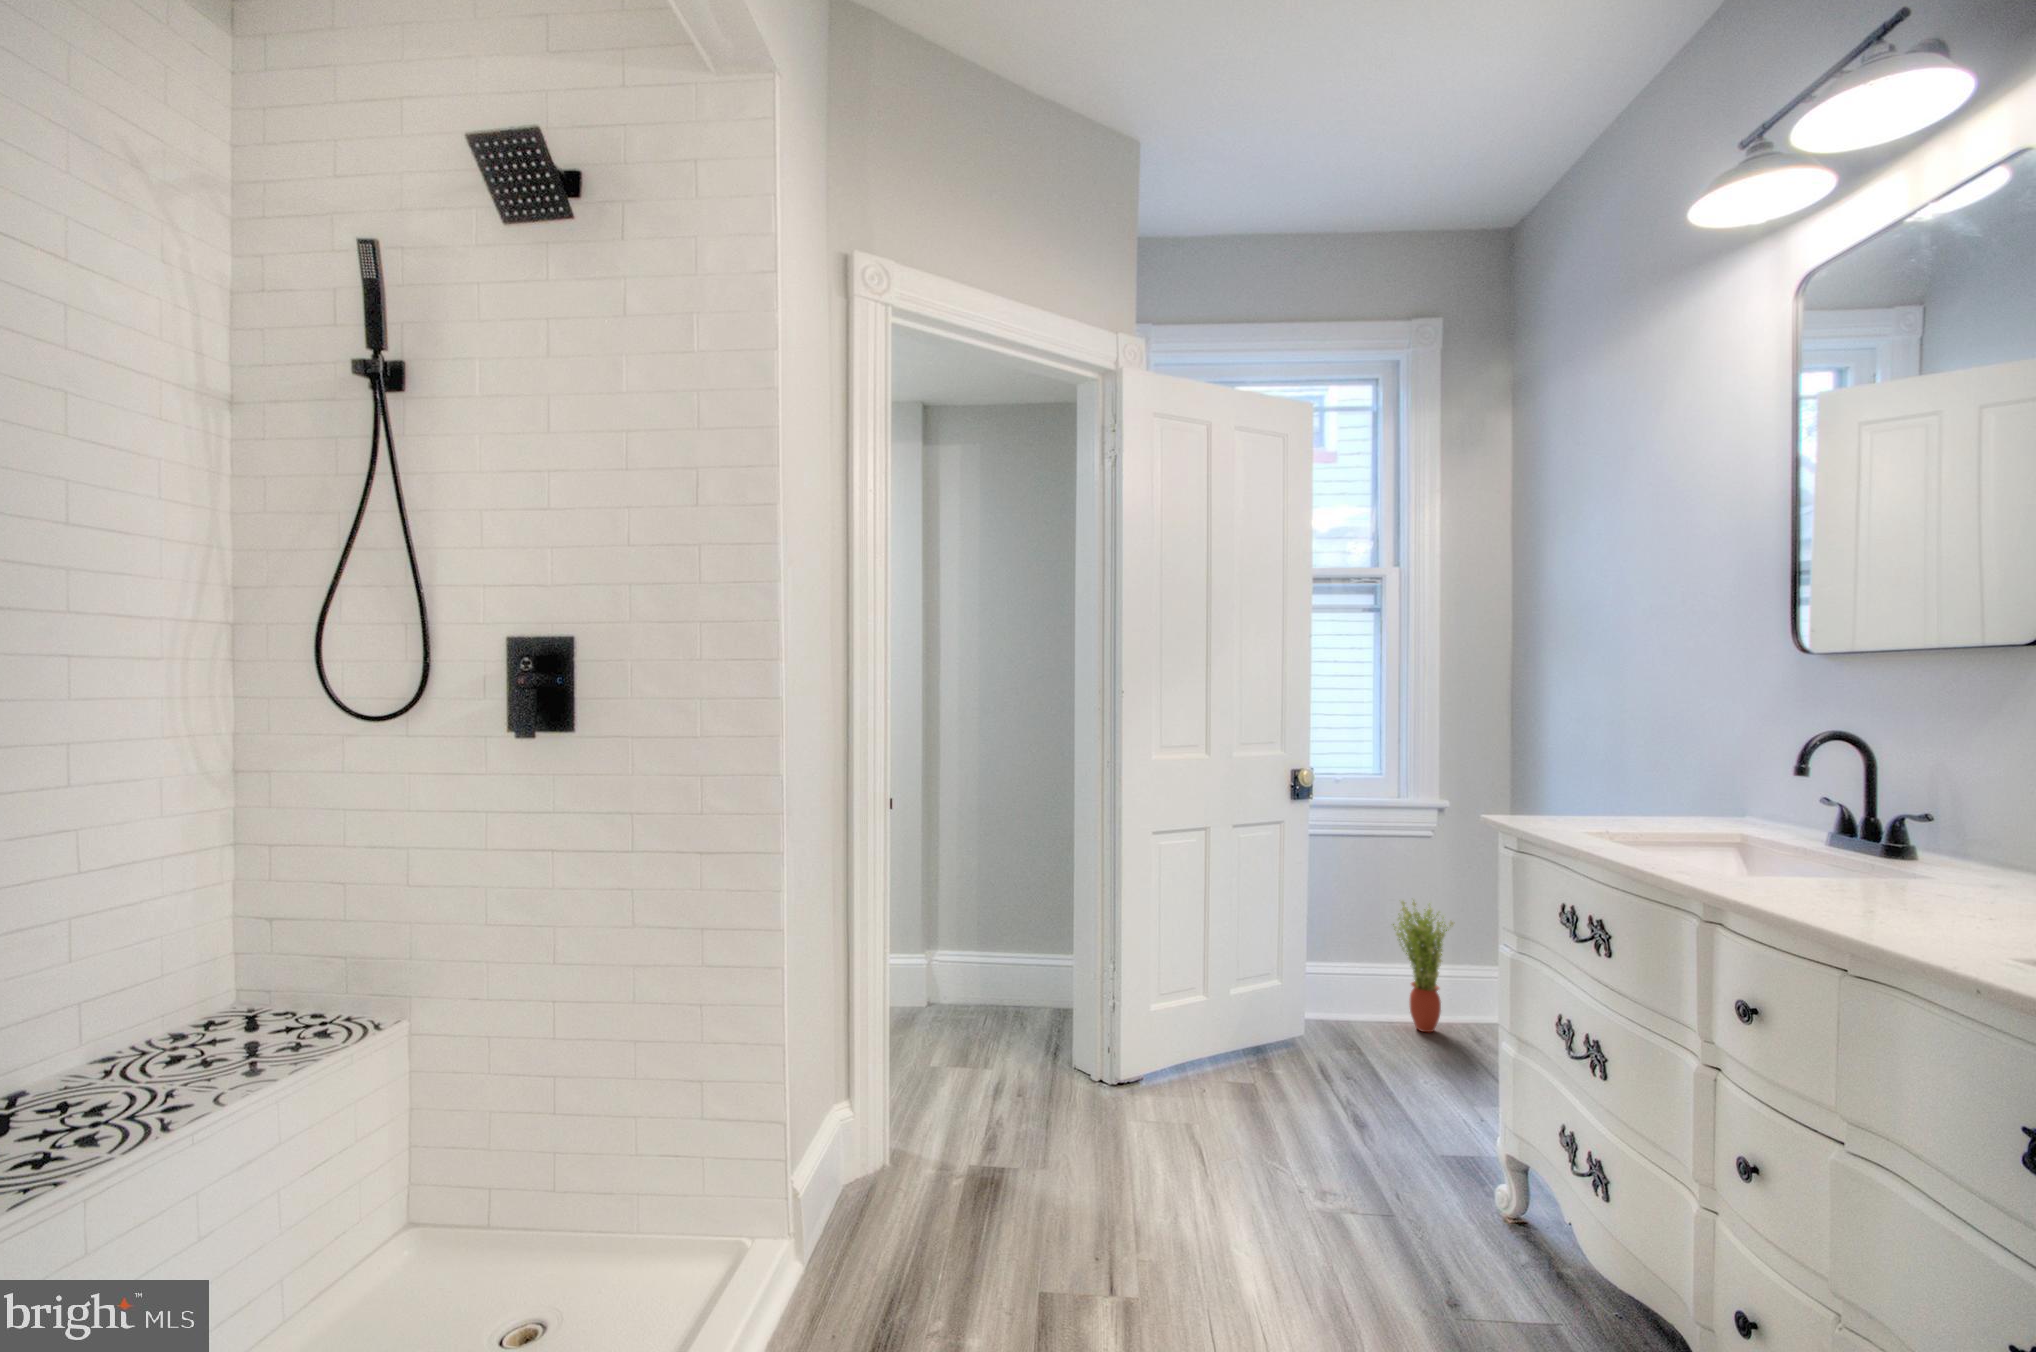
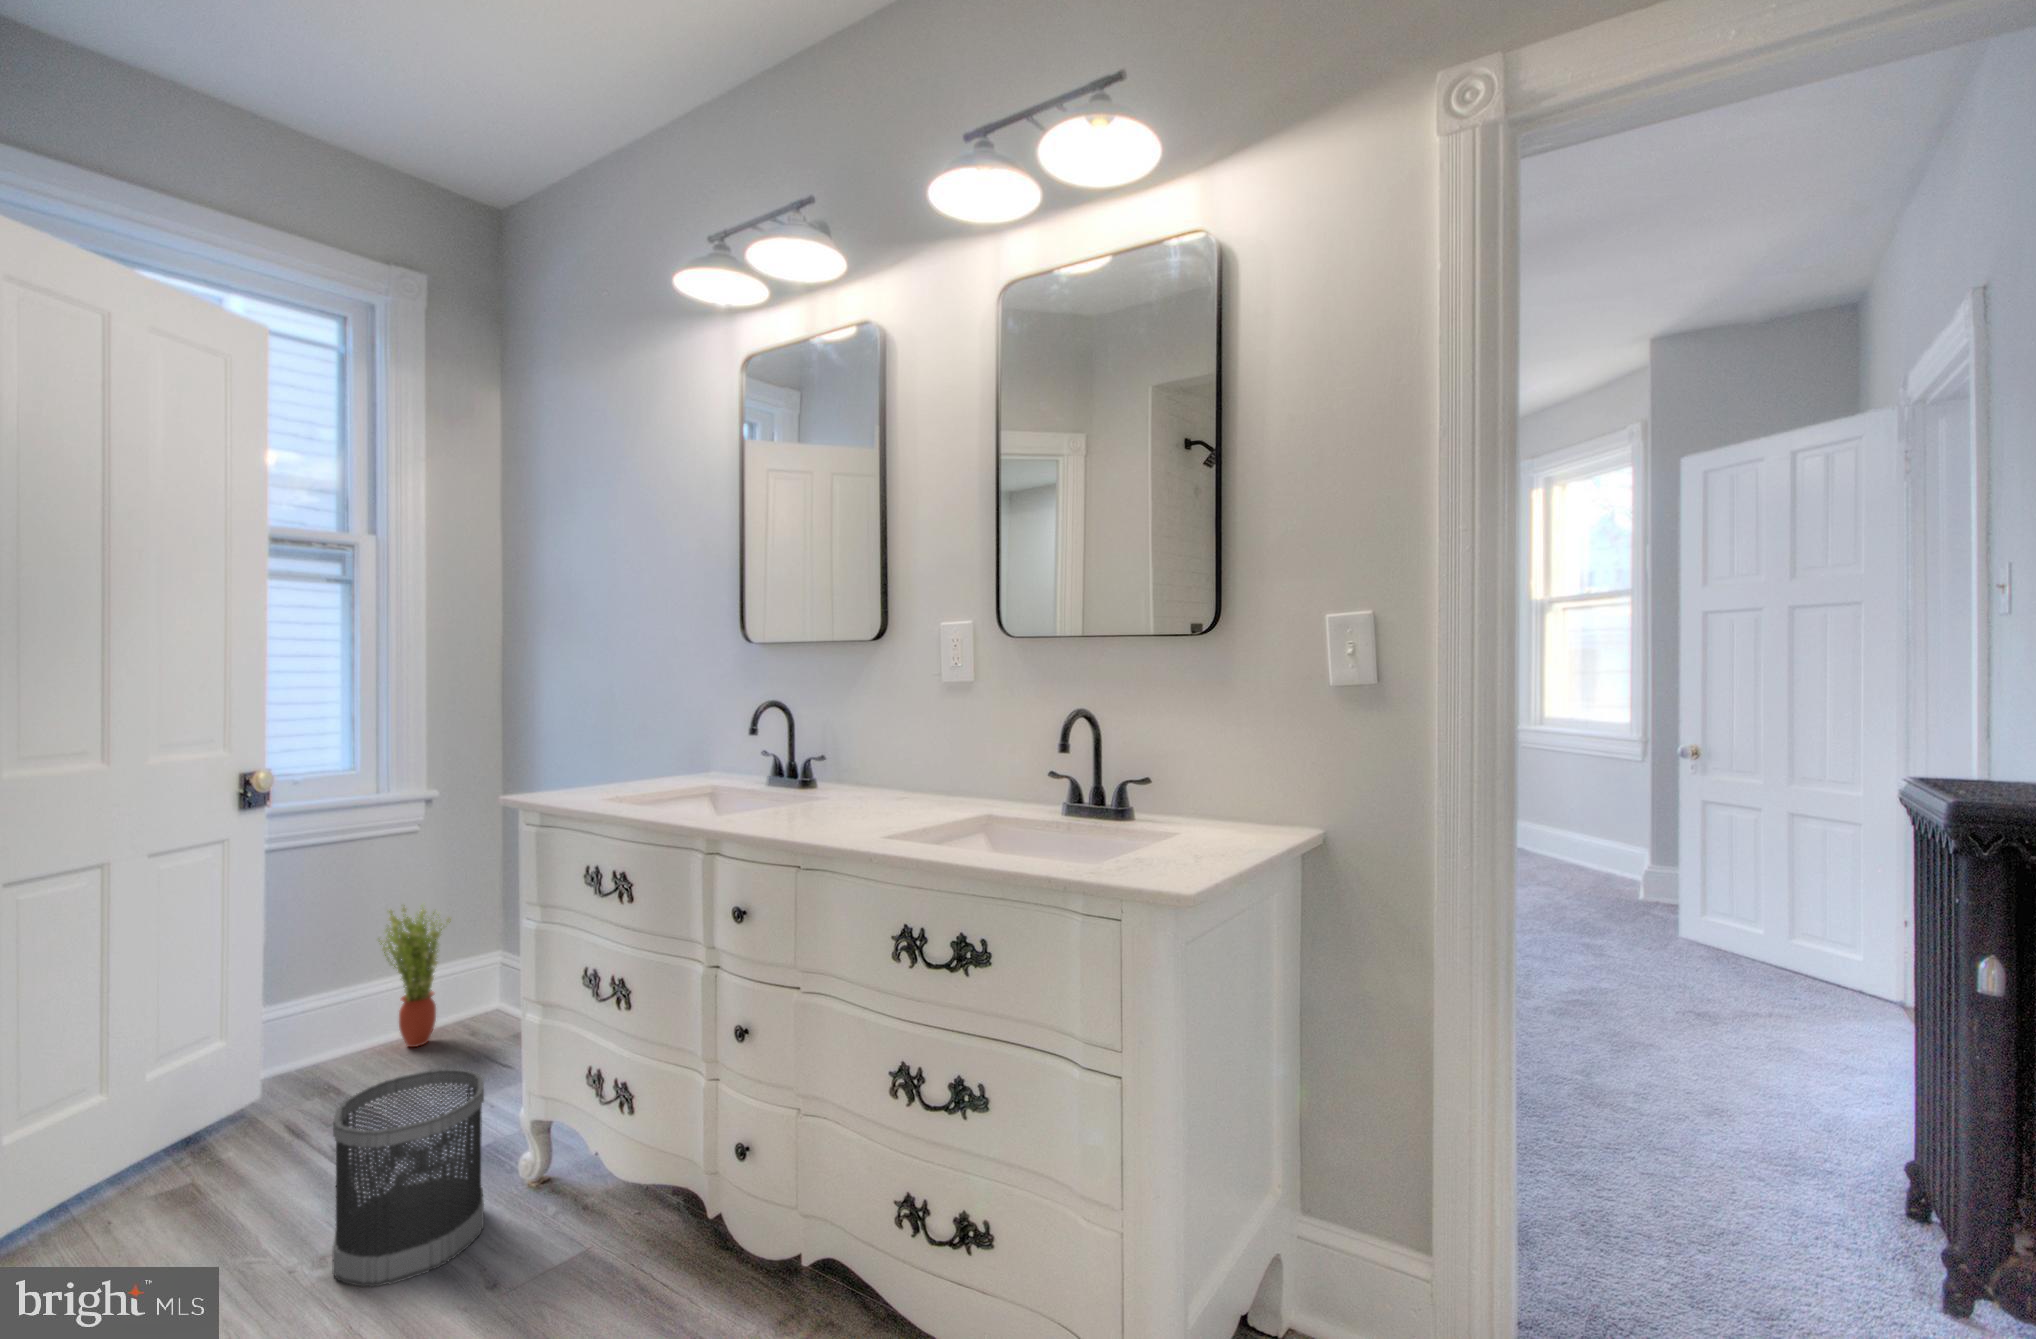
wastebasket: none [1330,1050,1455,1247] -> present [333,1069,484,1287]

